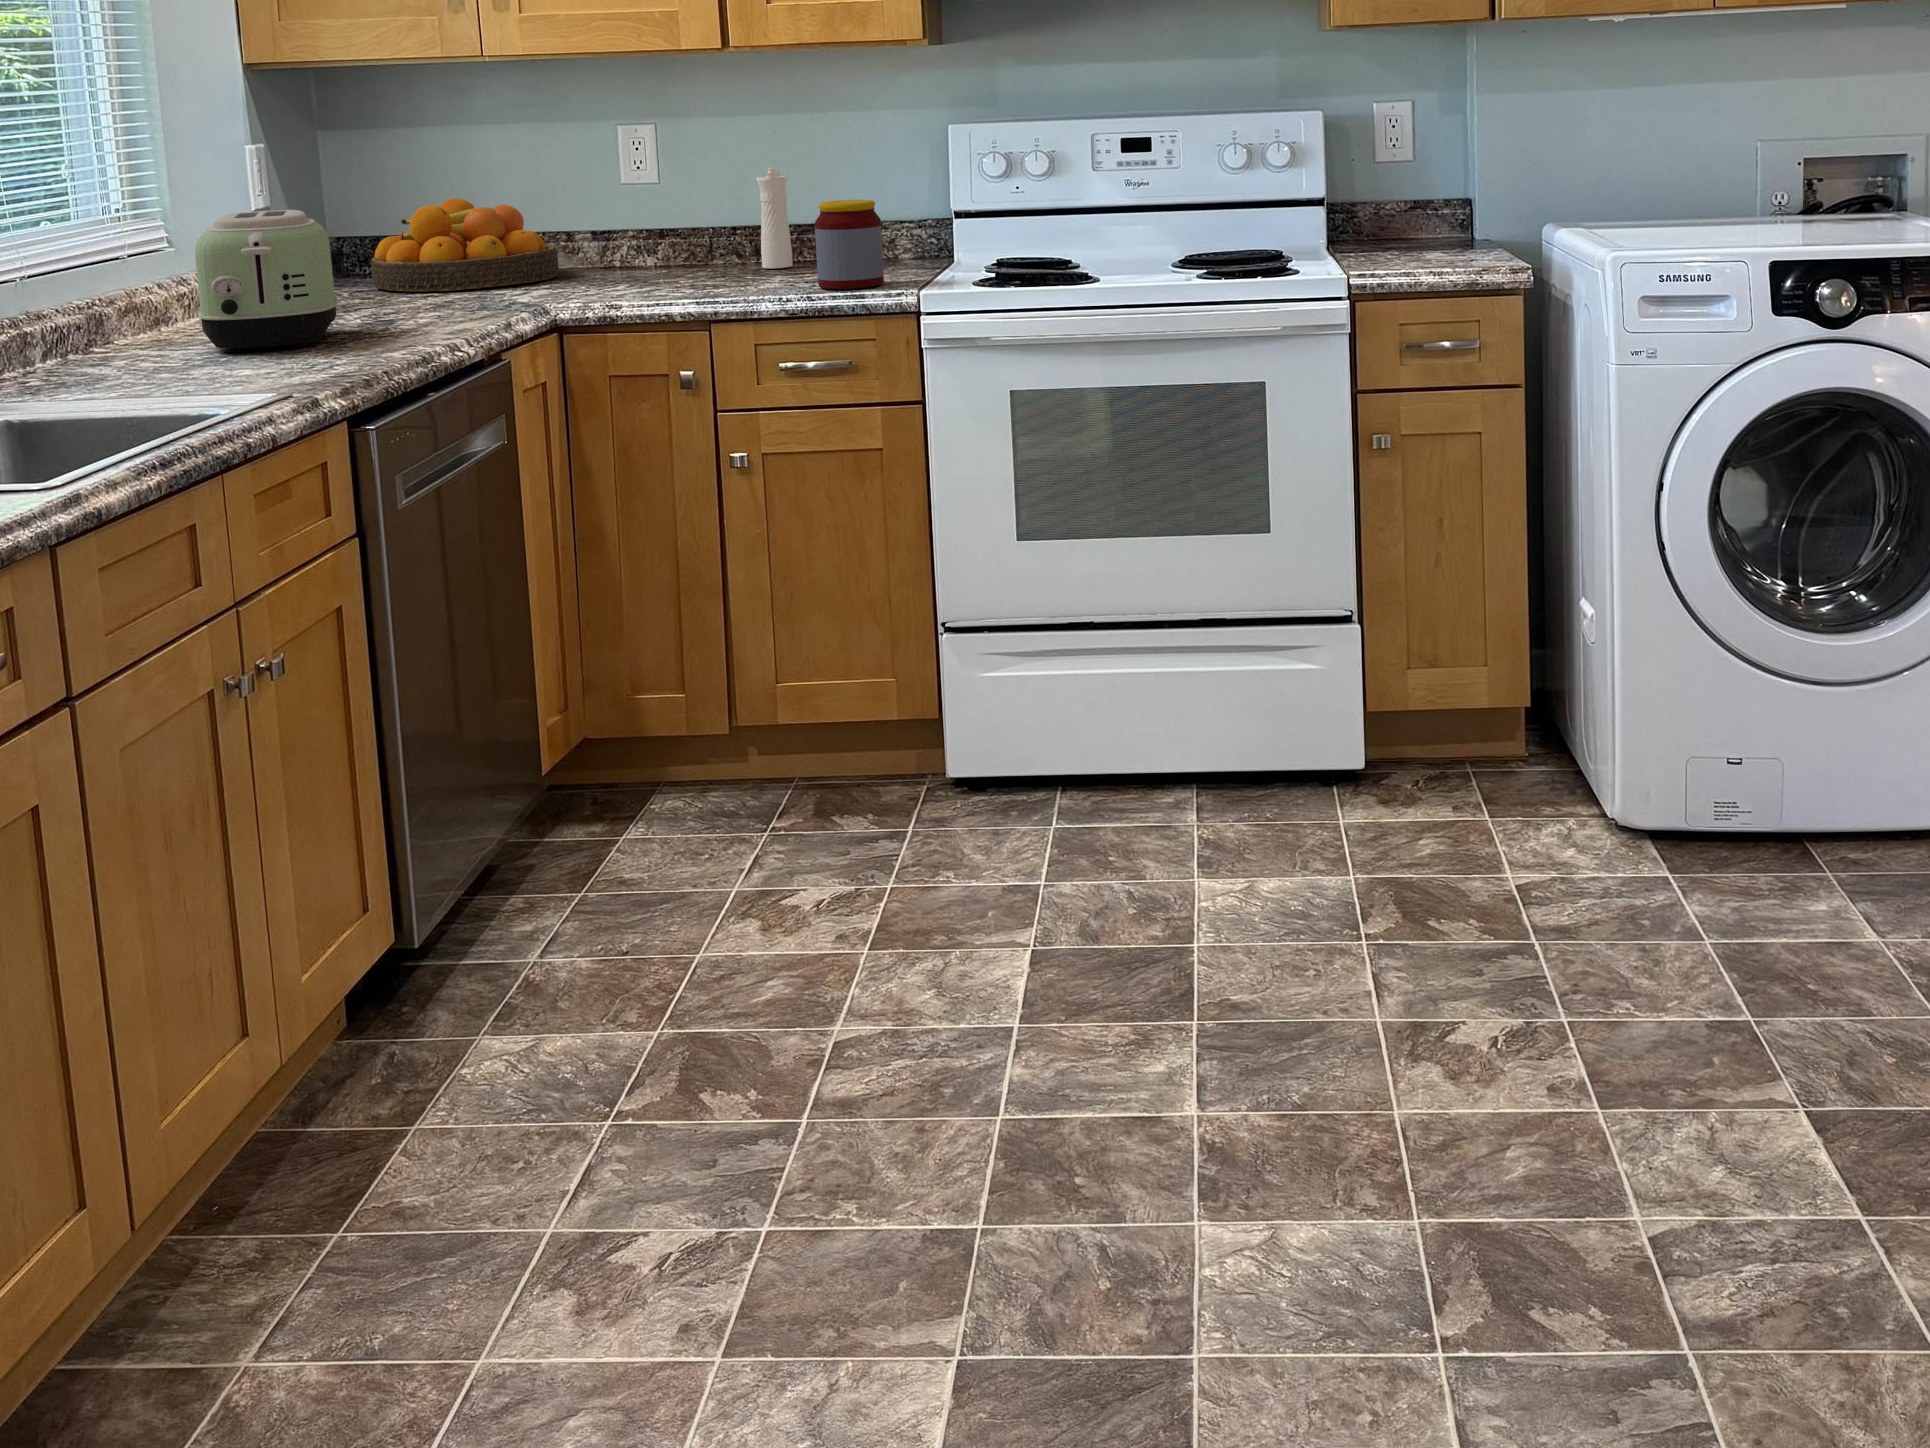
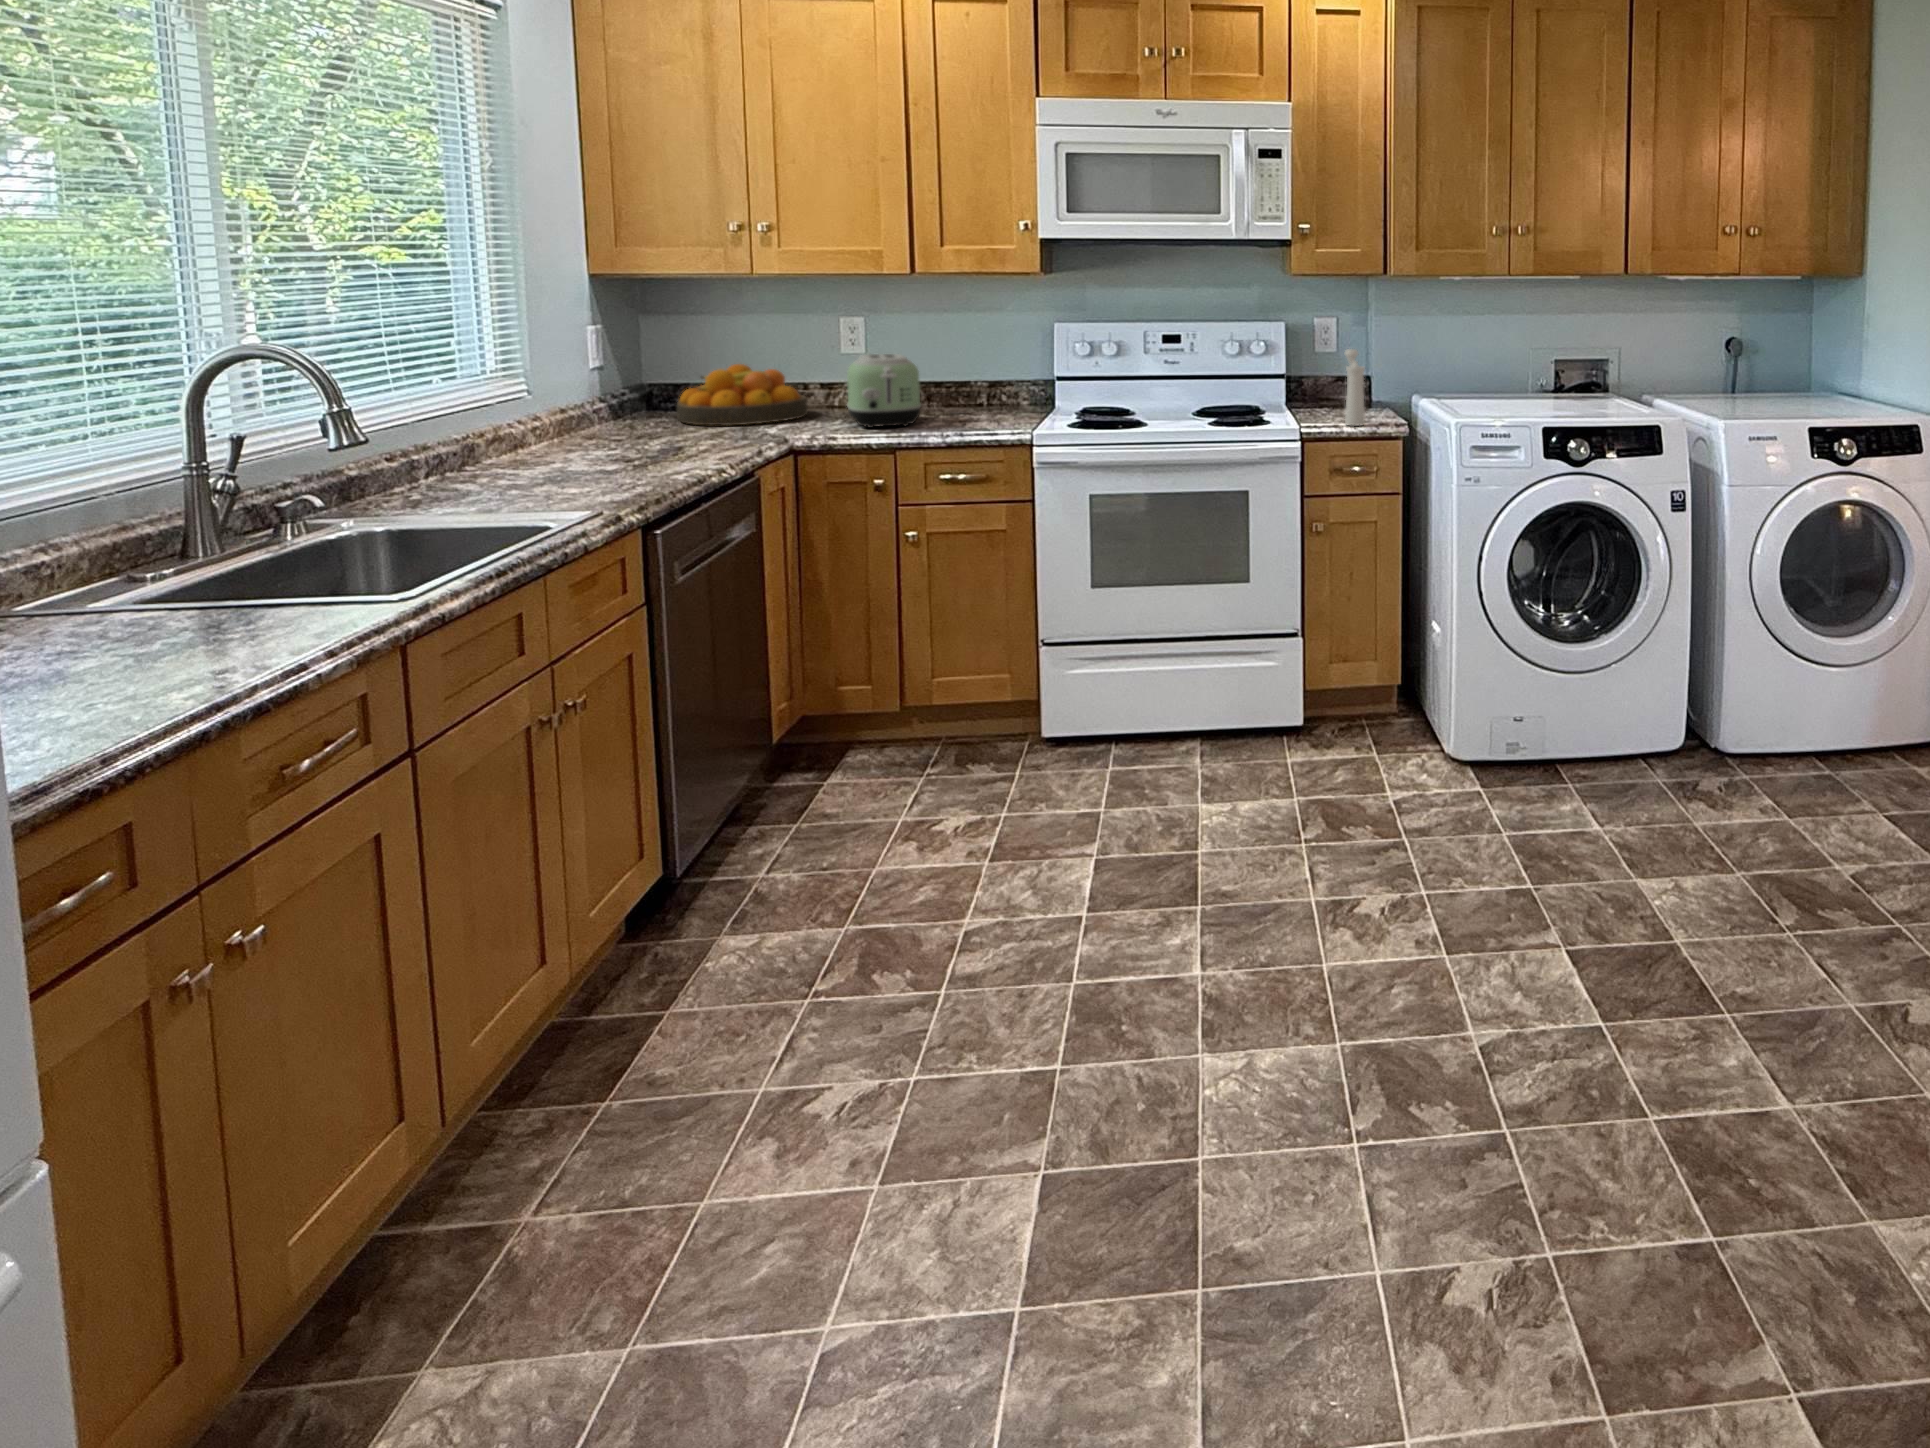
pepper mill: present [756,168,793,269] -> present [1344,349,1365,426]
jar: present [815,200,884,289] -> none [979,377,1022,433]
toaster: present [195,210,338,352] -> present [847,354,921,428]

